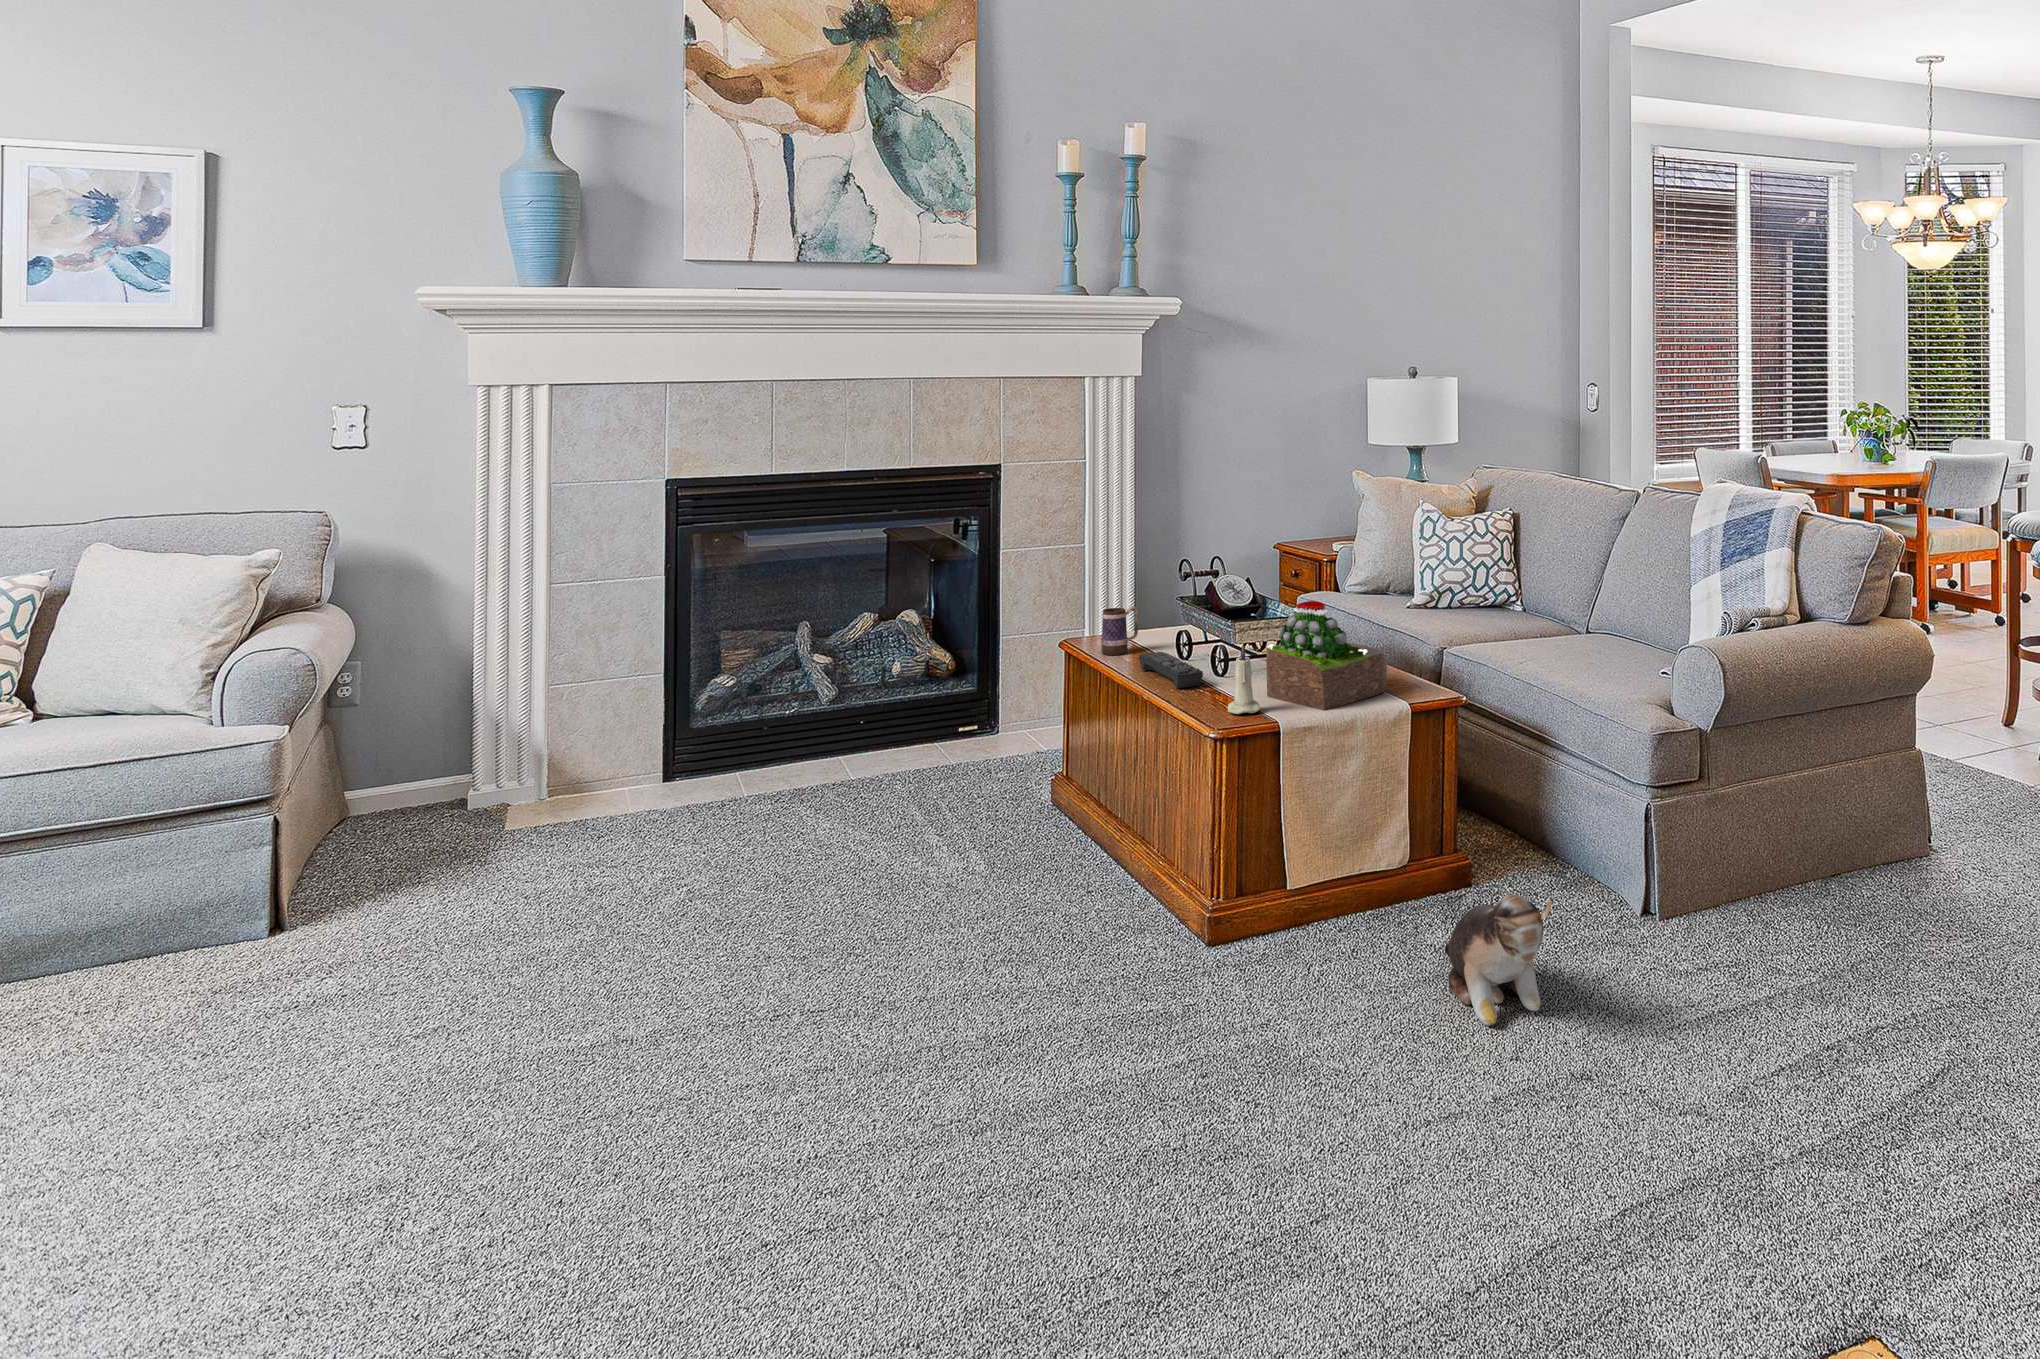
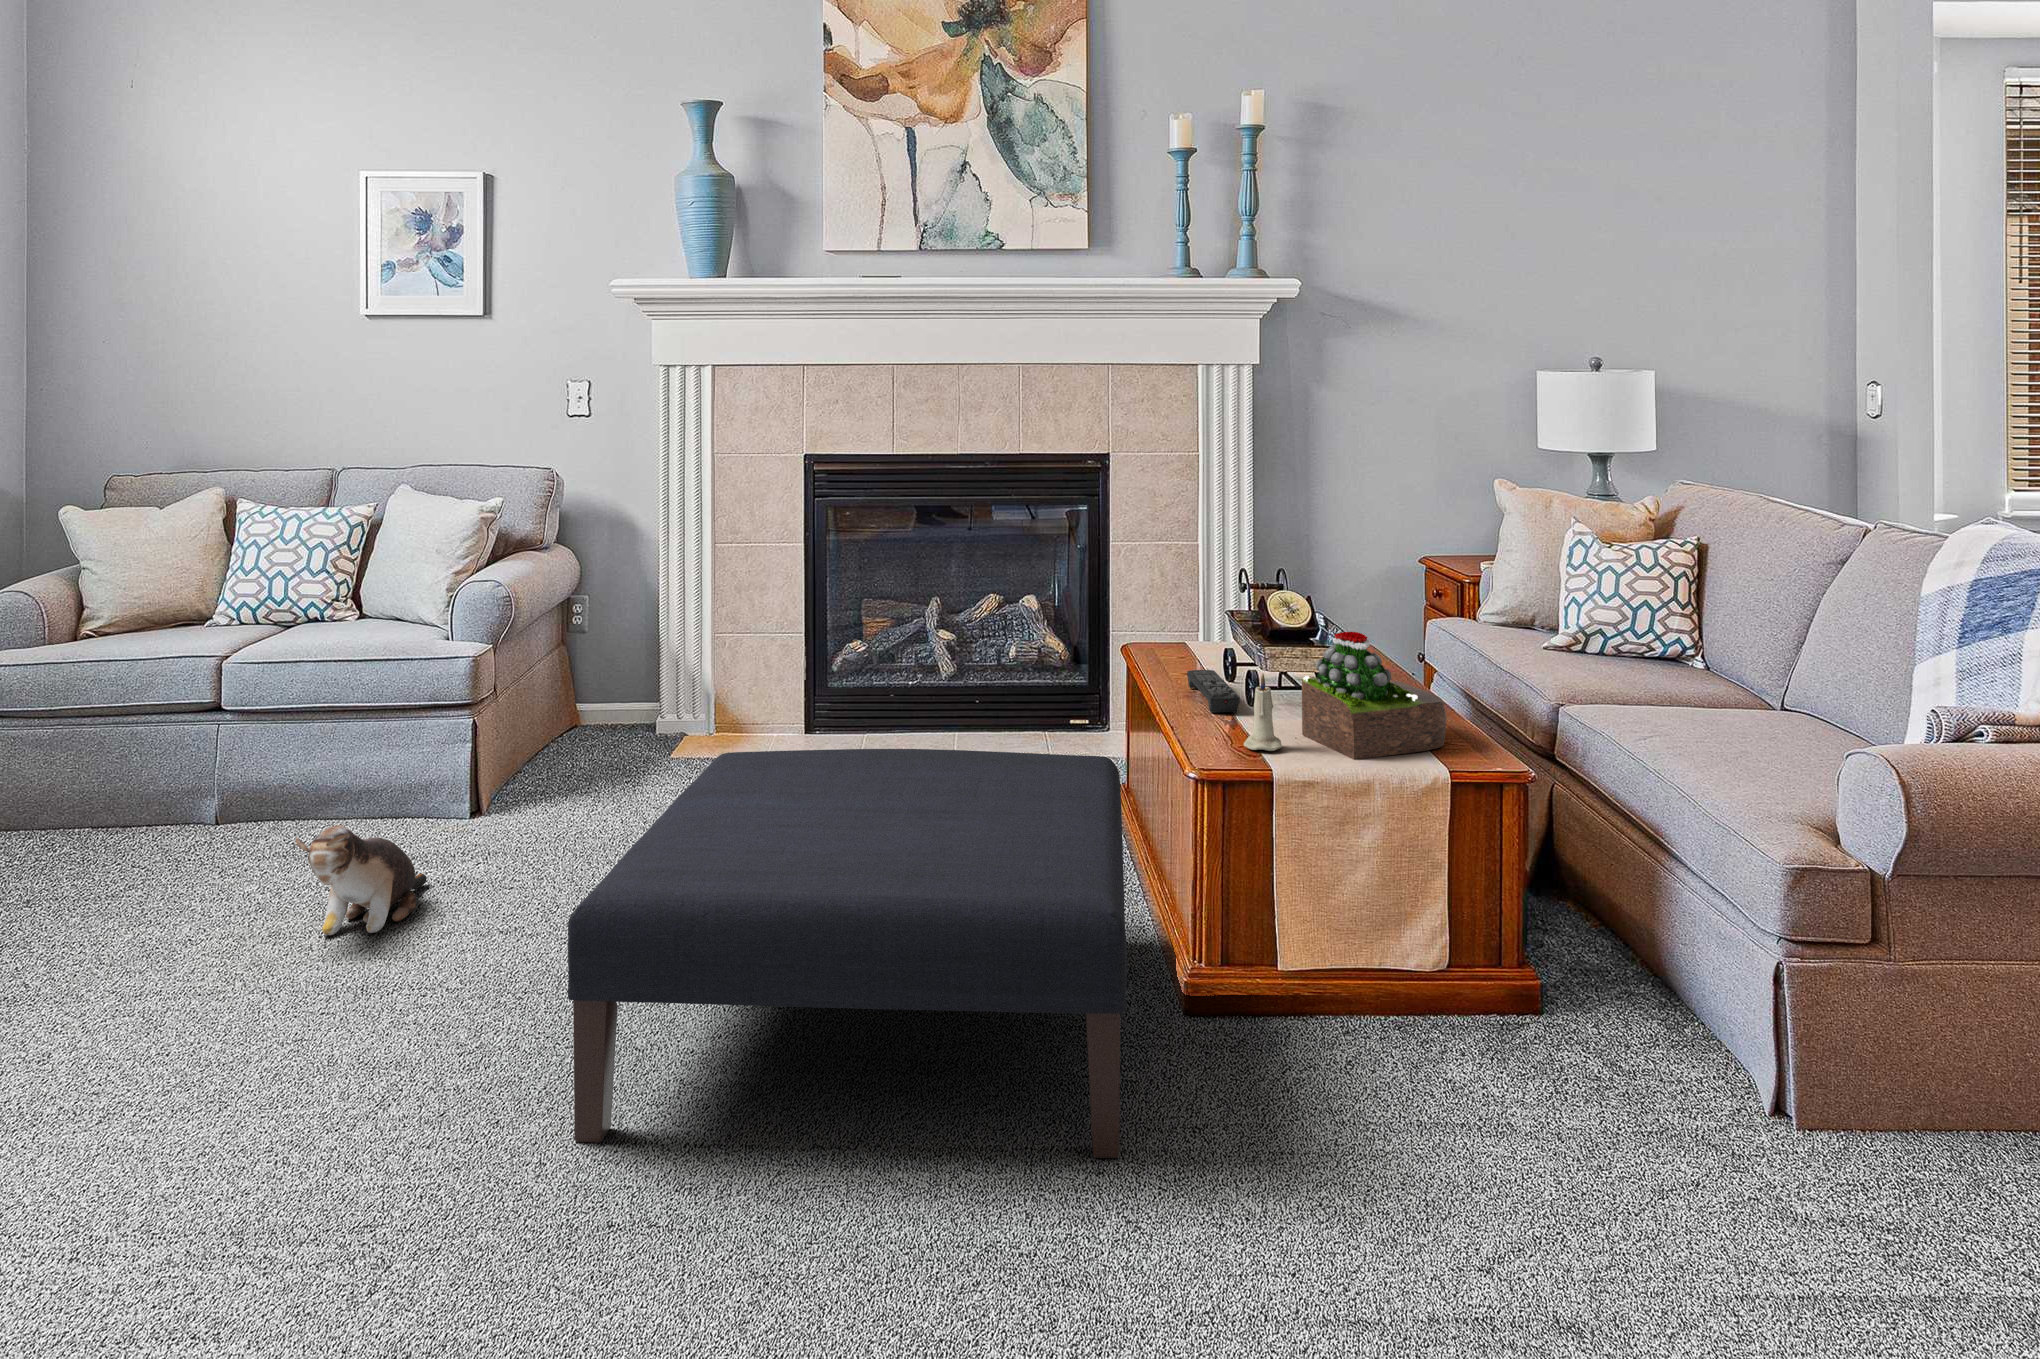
mug: present [1101,607,1138,655] -> none [1162,617,1202,668]
ottoman: none [596,741,1202,1238] -> present [568,749,1127,1158]
plush toy: present [1445,894,1551,1026] -> present [295,825,427,935]

